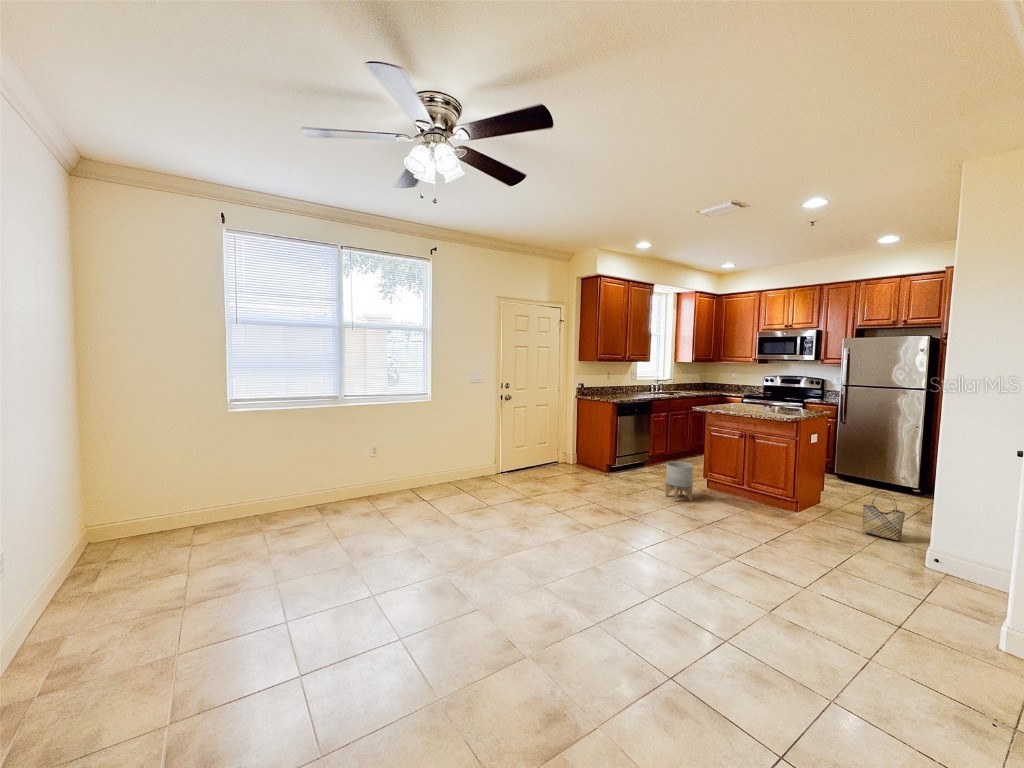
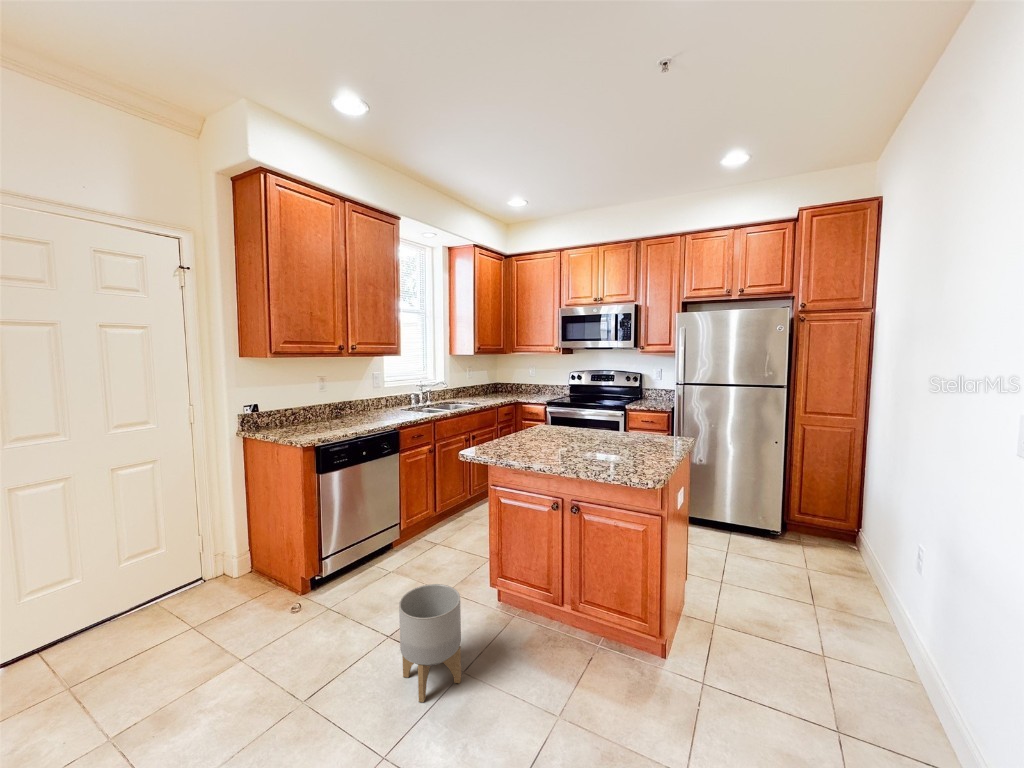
woven basket: present [863,492,905,540] -> none [800,620,884,740]

